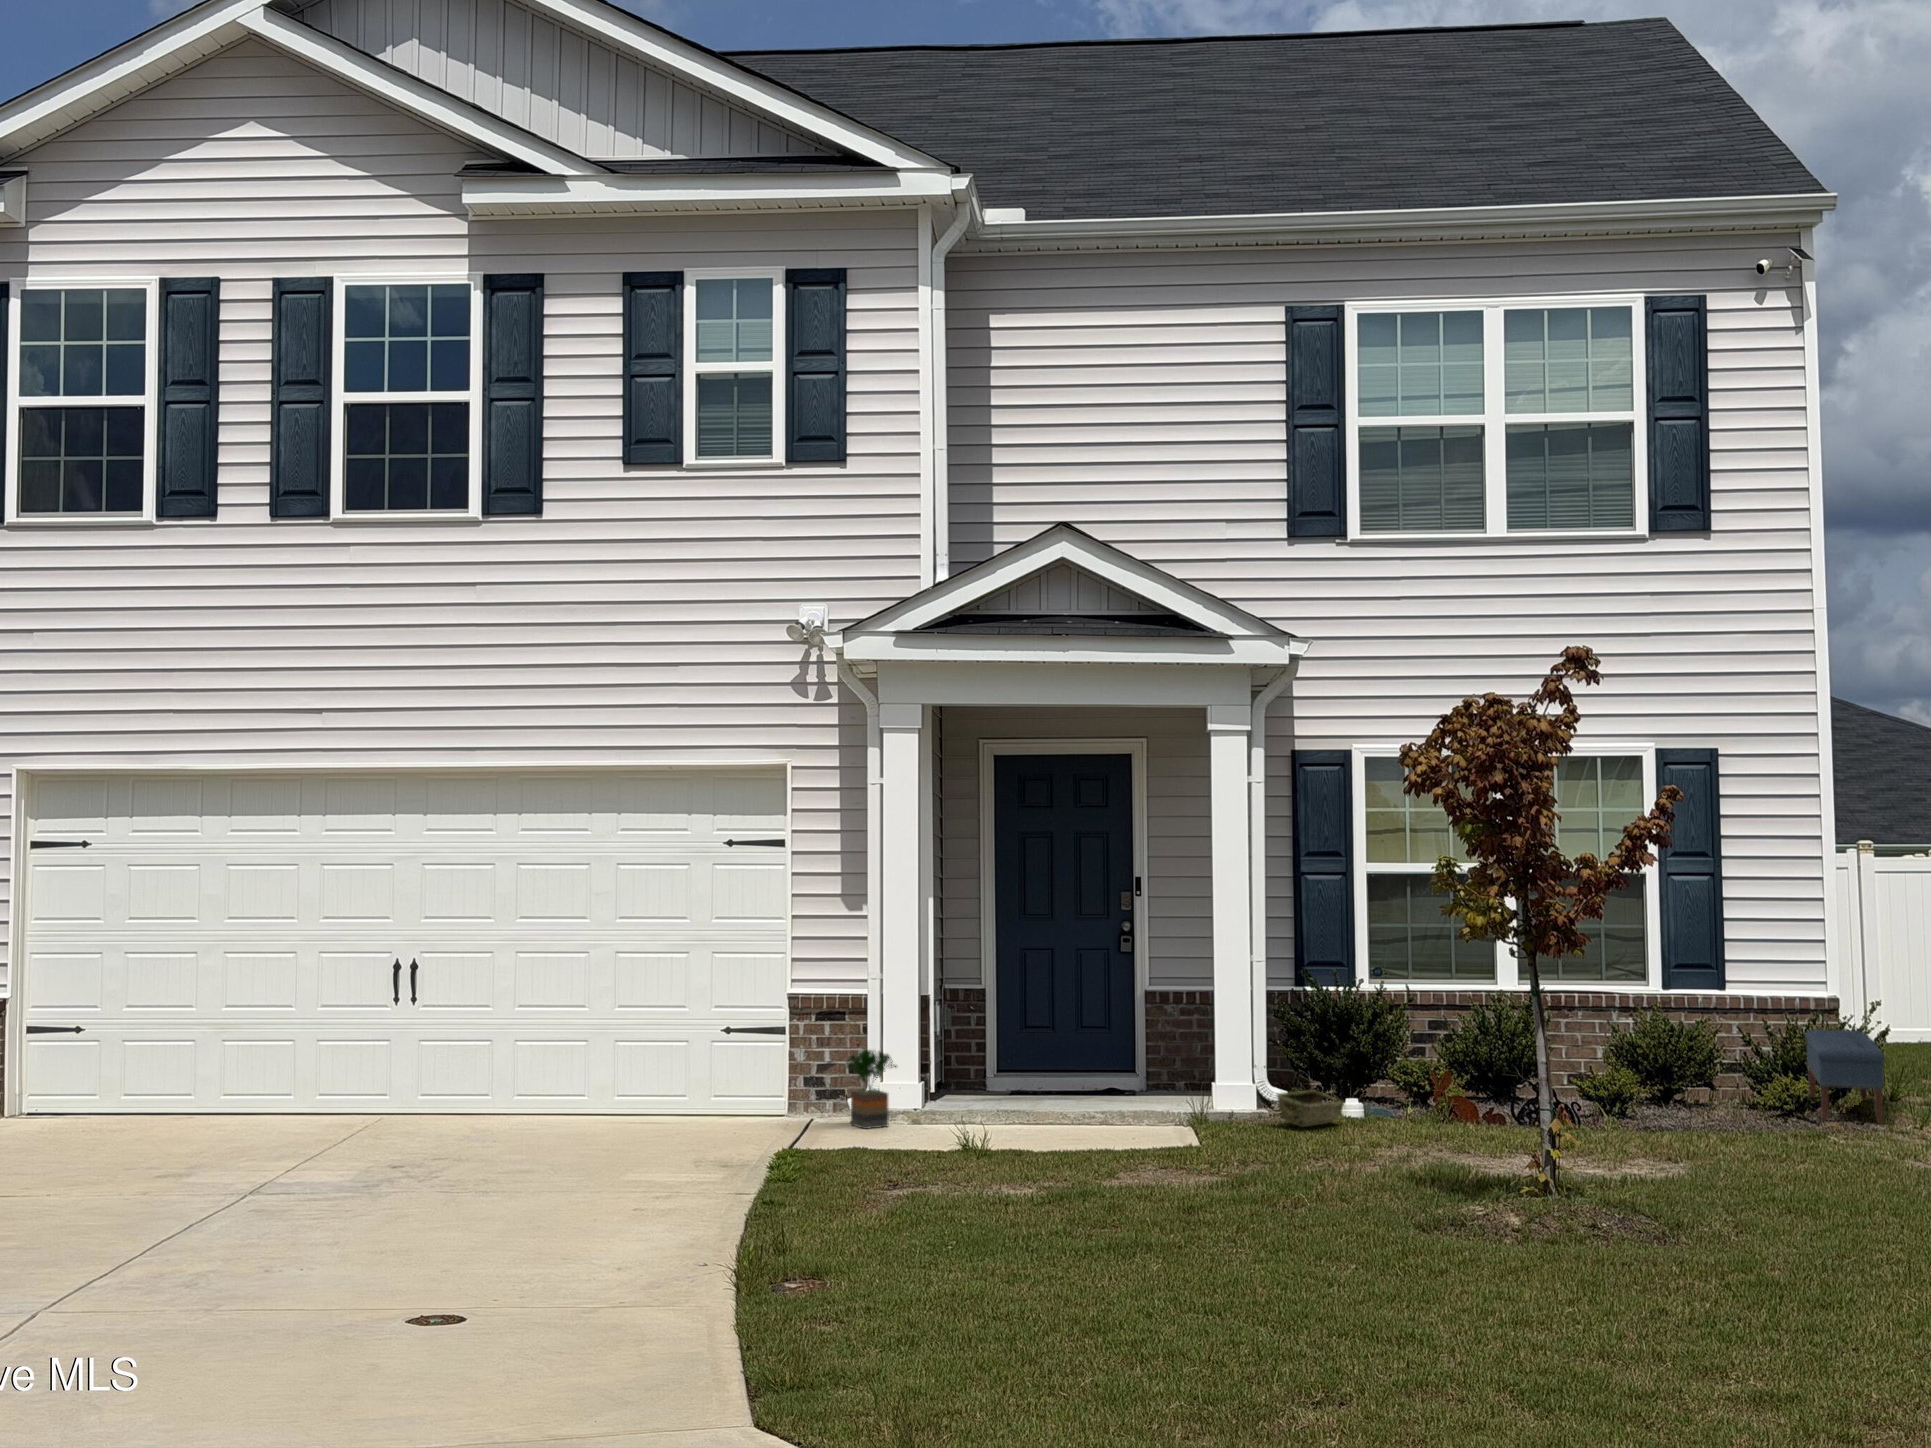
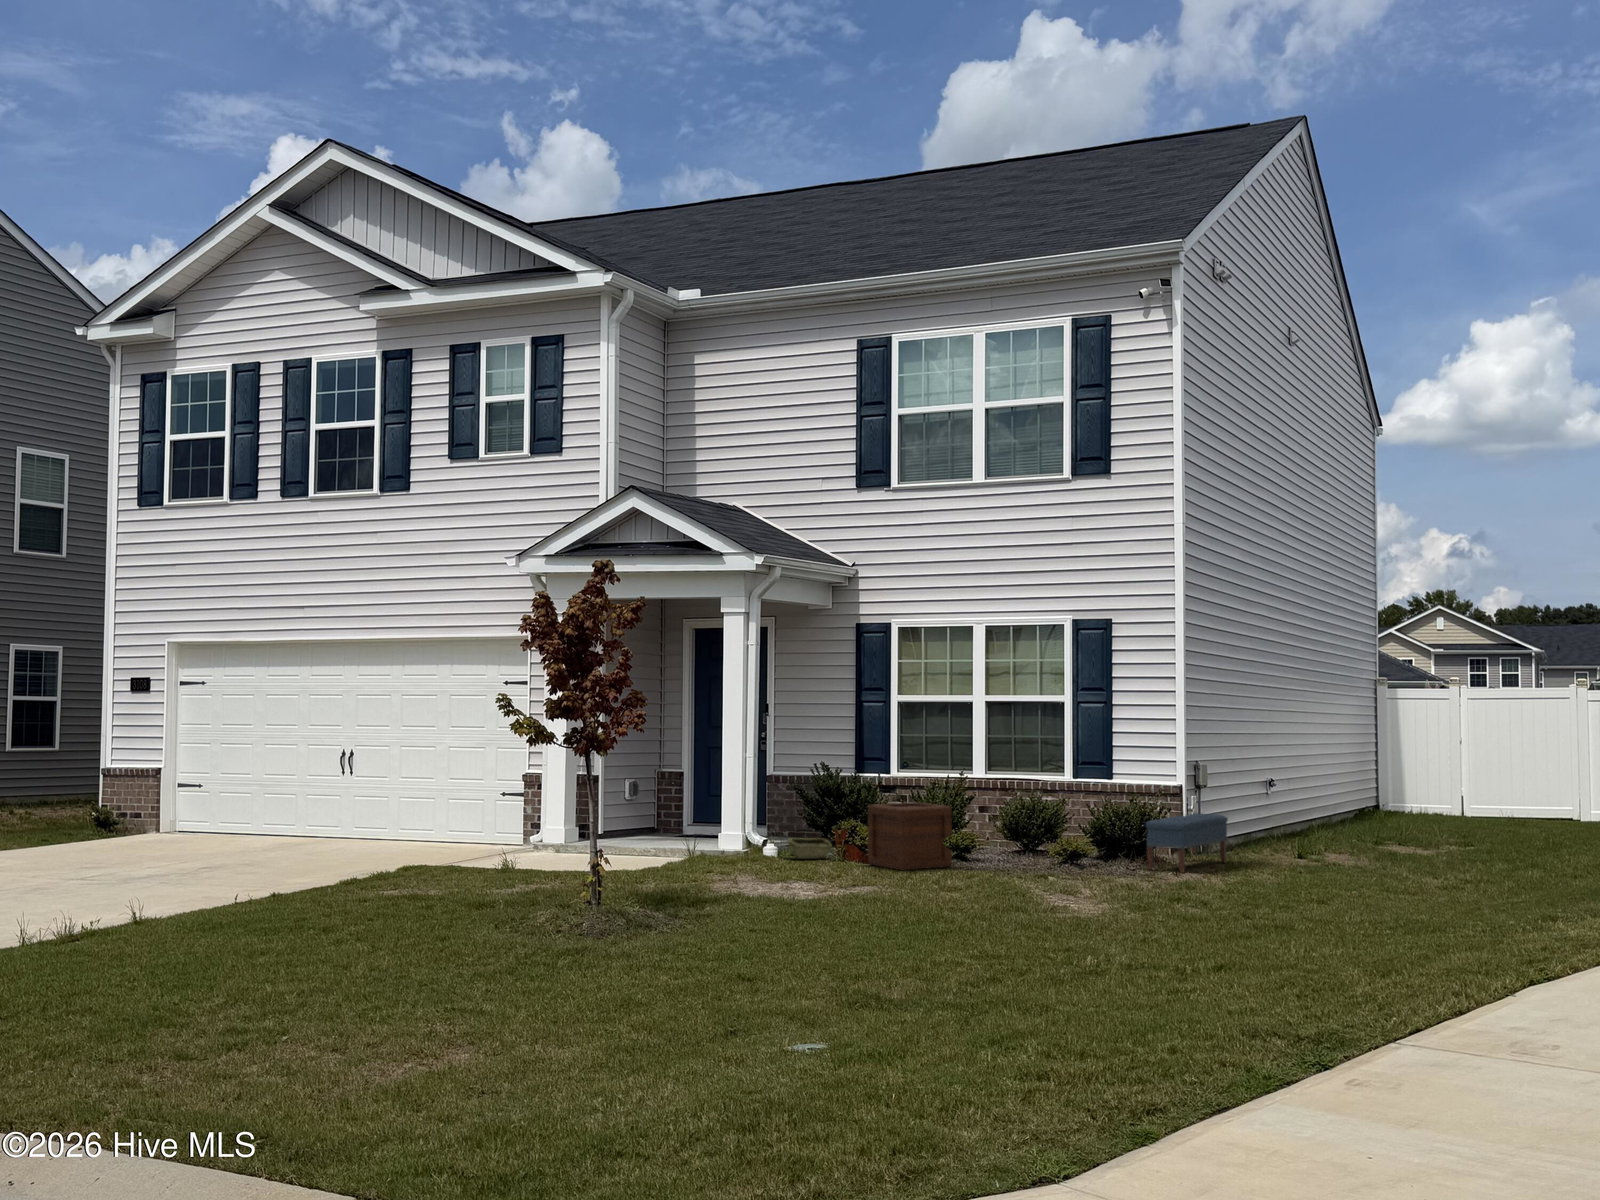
wooden crate: none [1431,1031,1559,1143] -> present [868,802,952,870]
potted tree: present [847,1050,897,1129] -> none [542,803,576,850]

